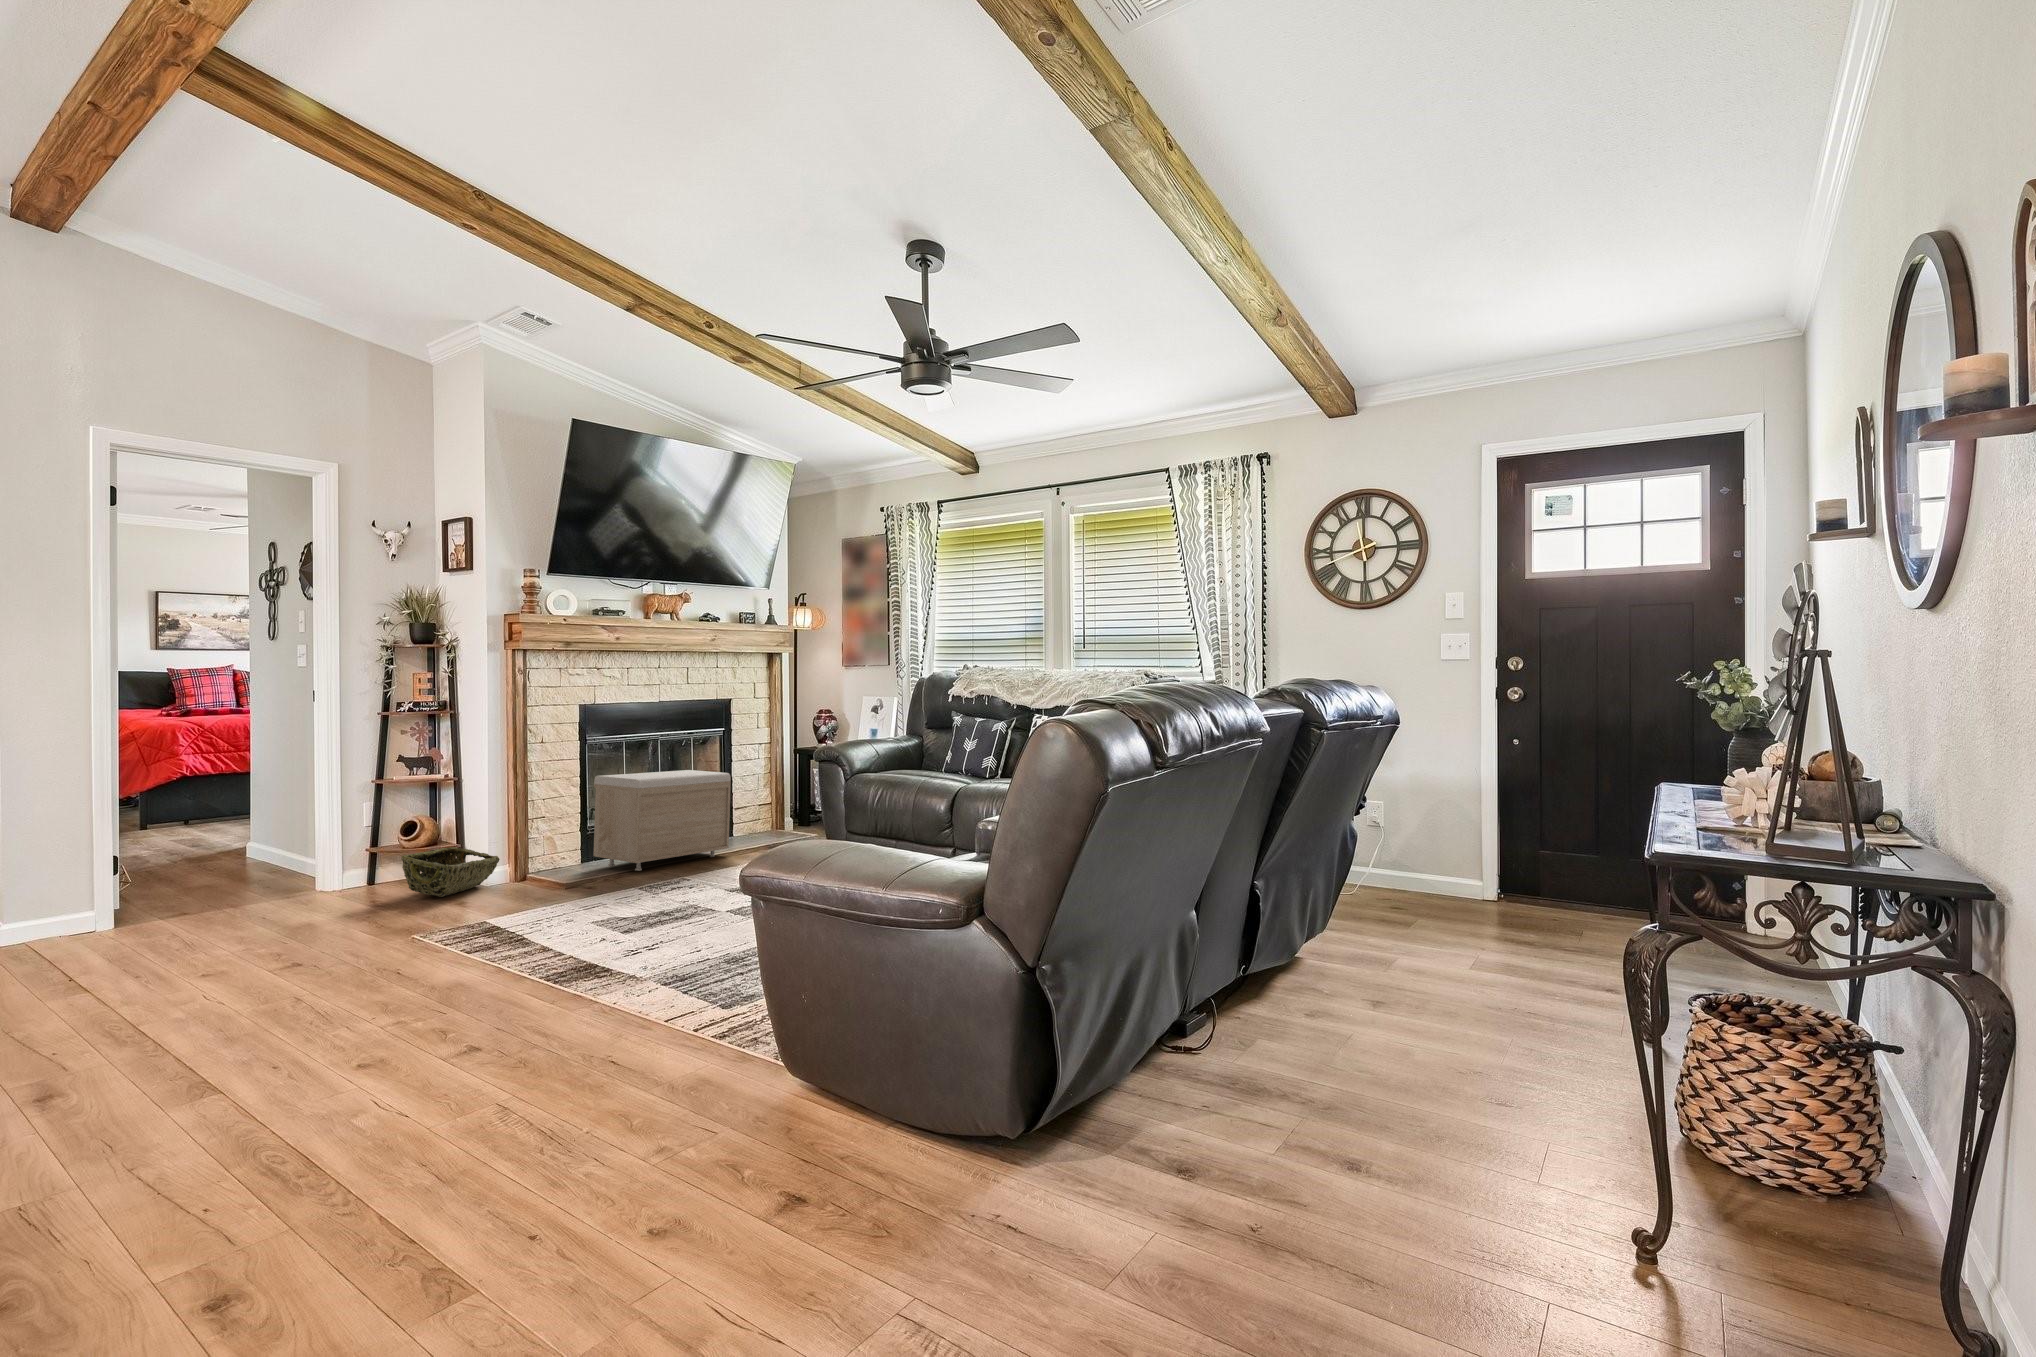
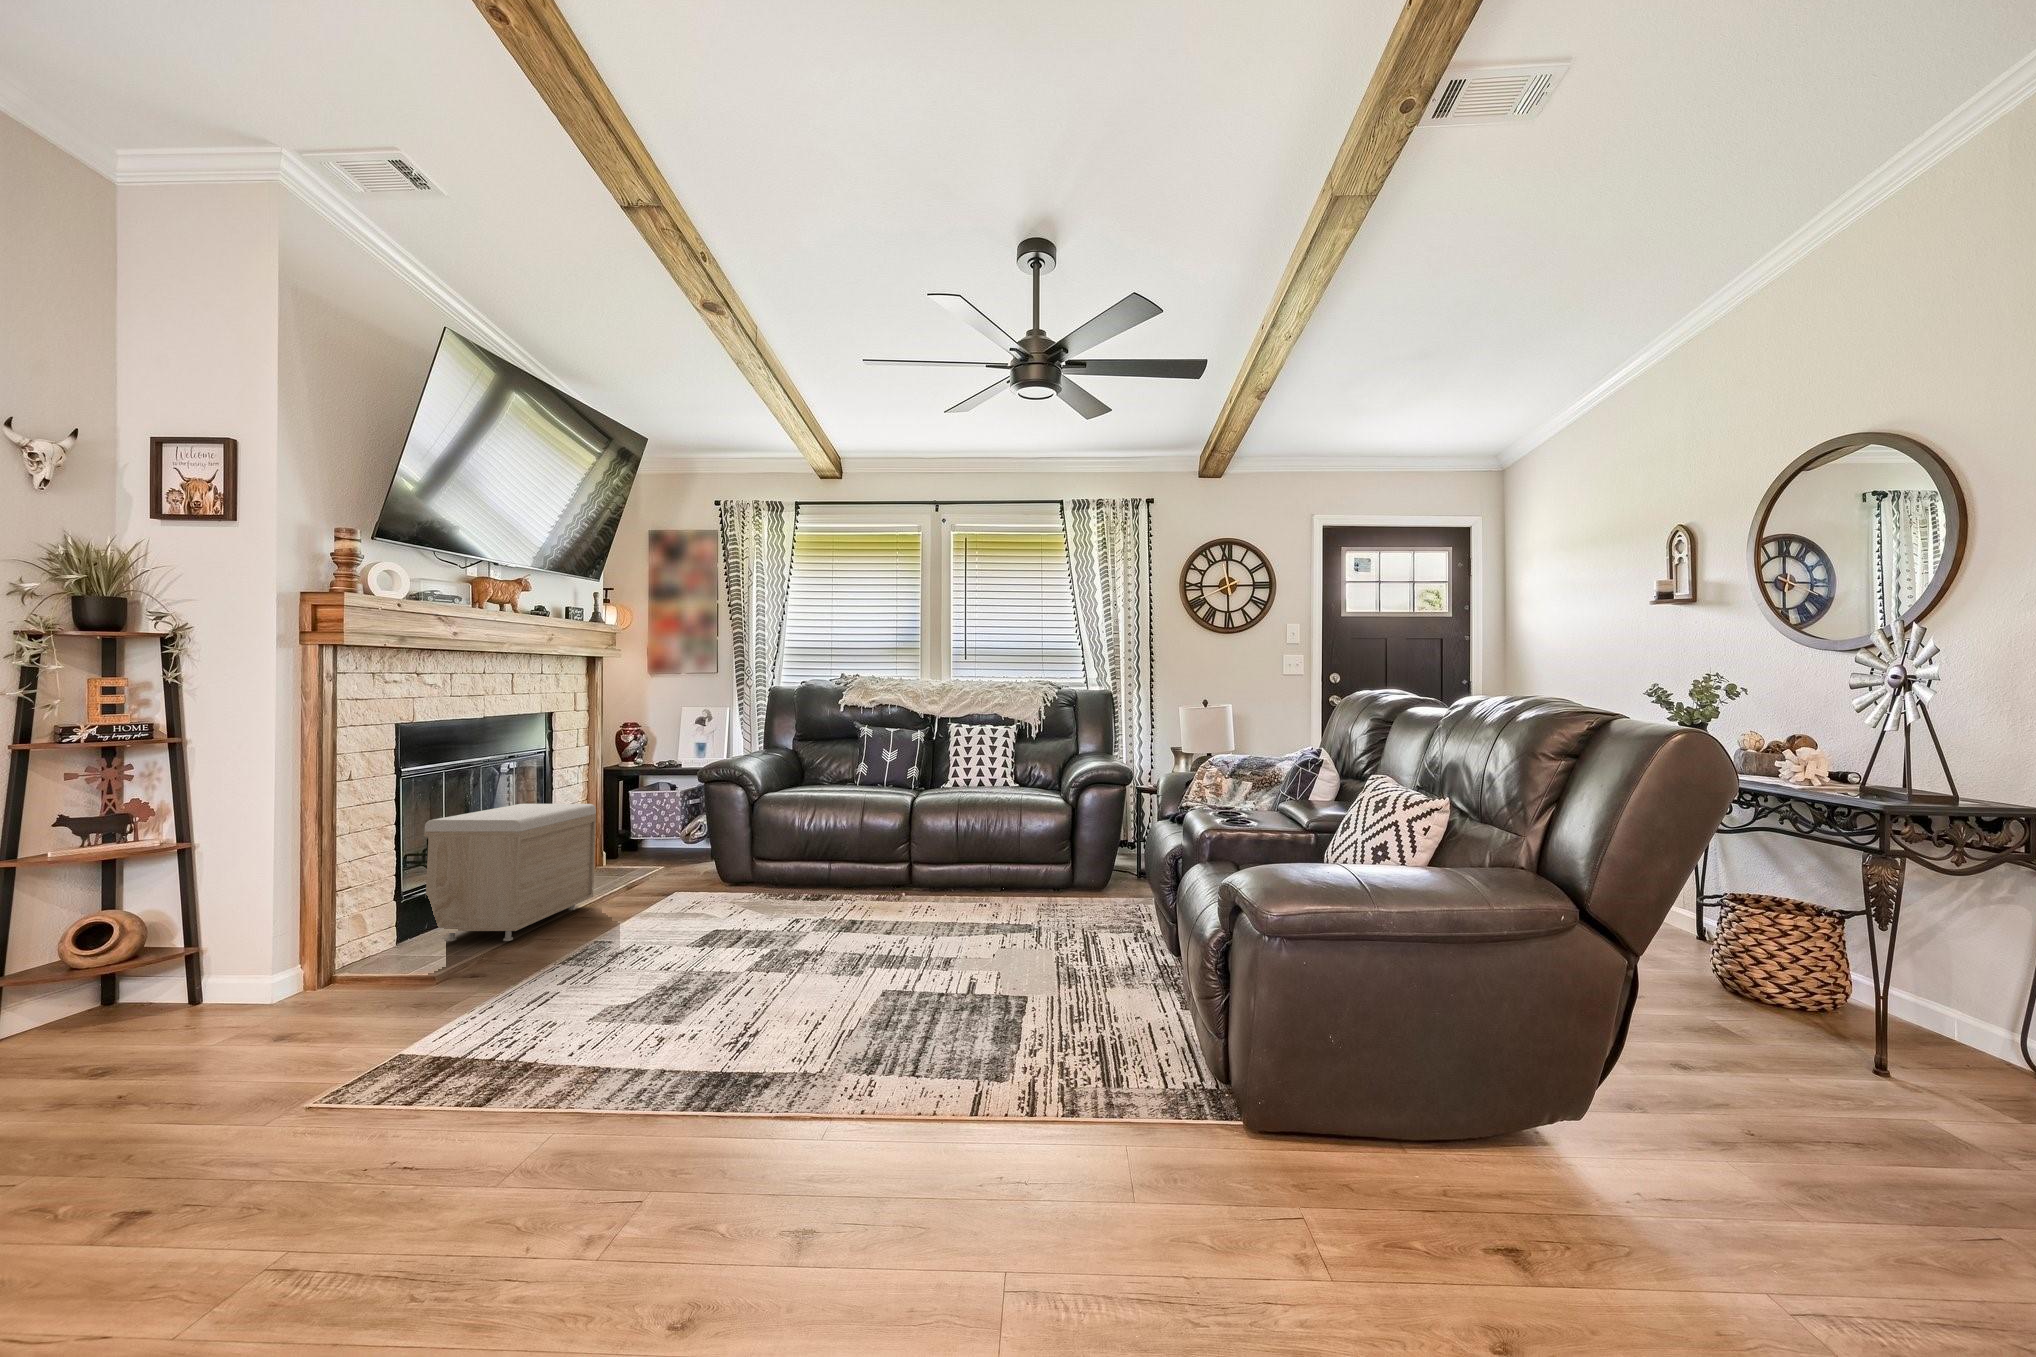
woven basket: present [401,847,500,897] -> none [158,948,308,1030]

